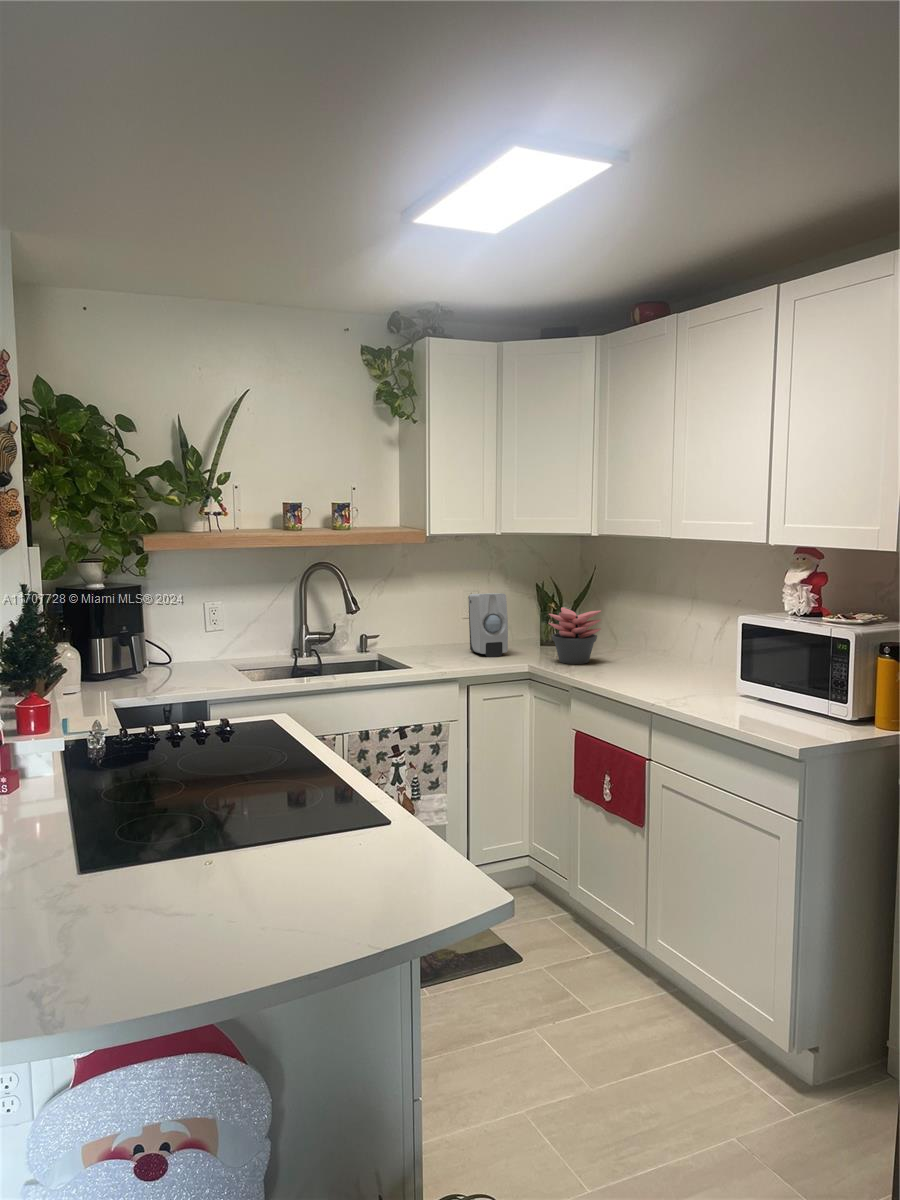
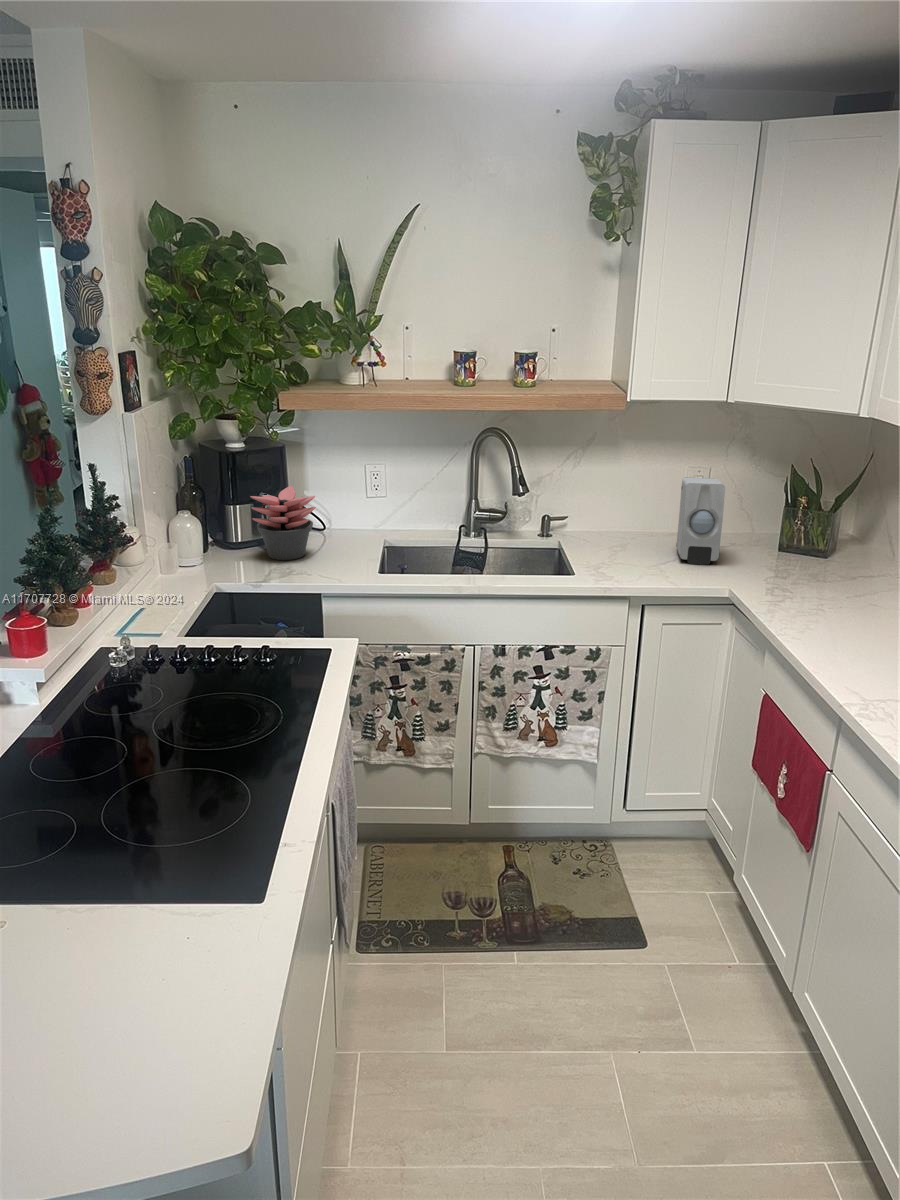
succulent plant: present [549,607,601,664] -> present [250,486,316,560]

